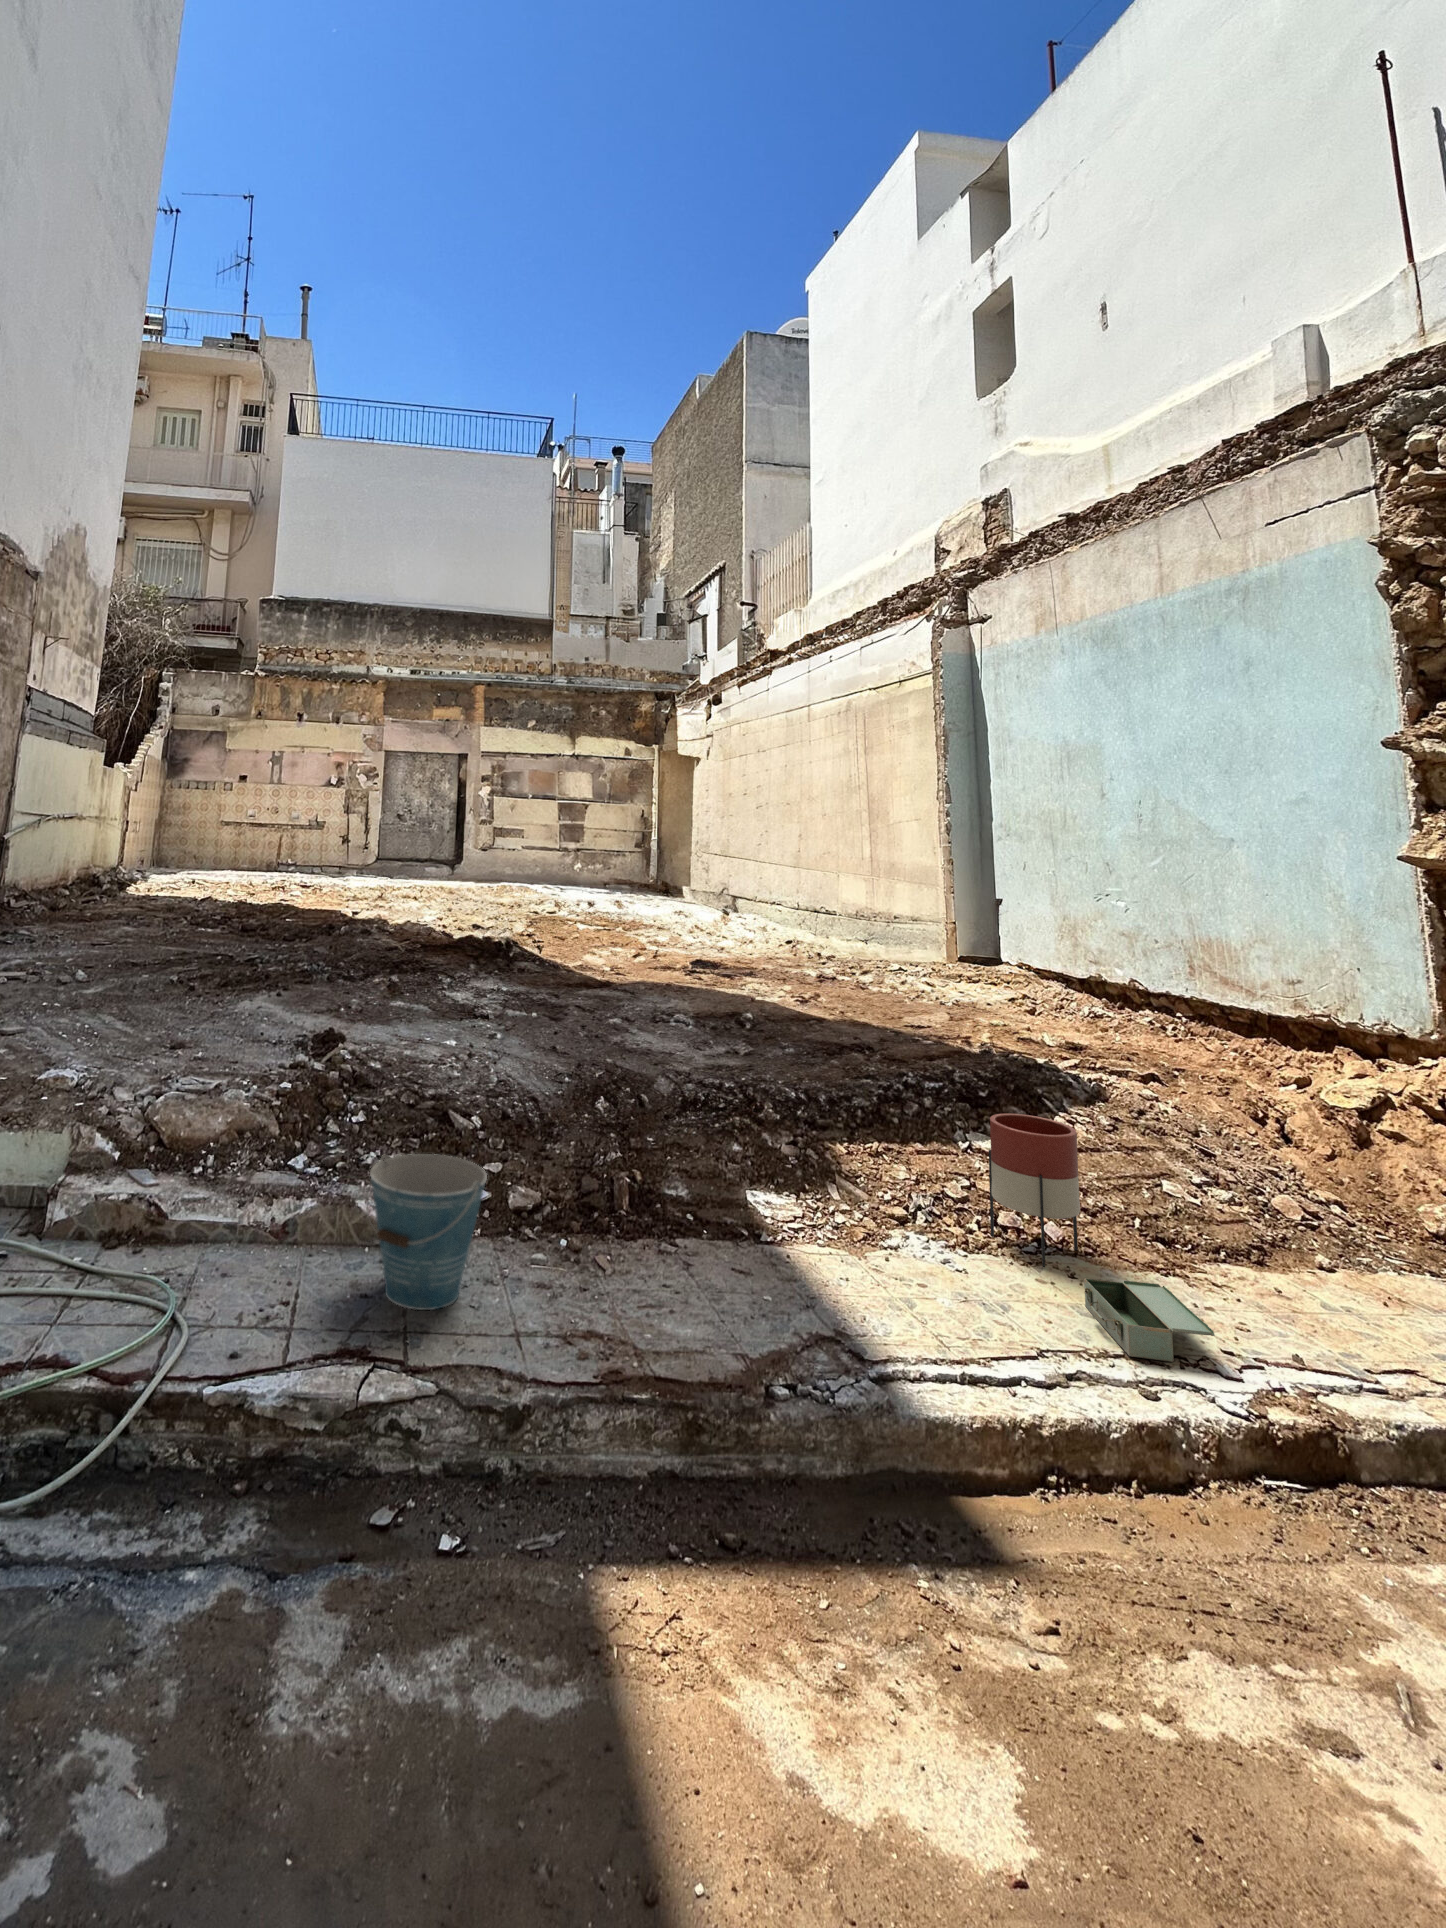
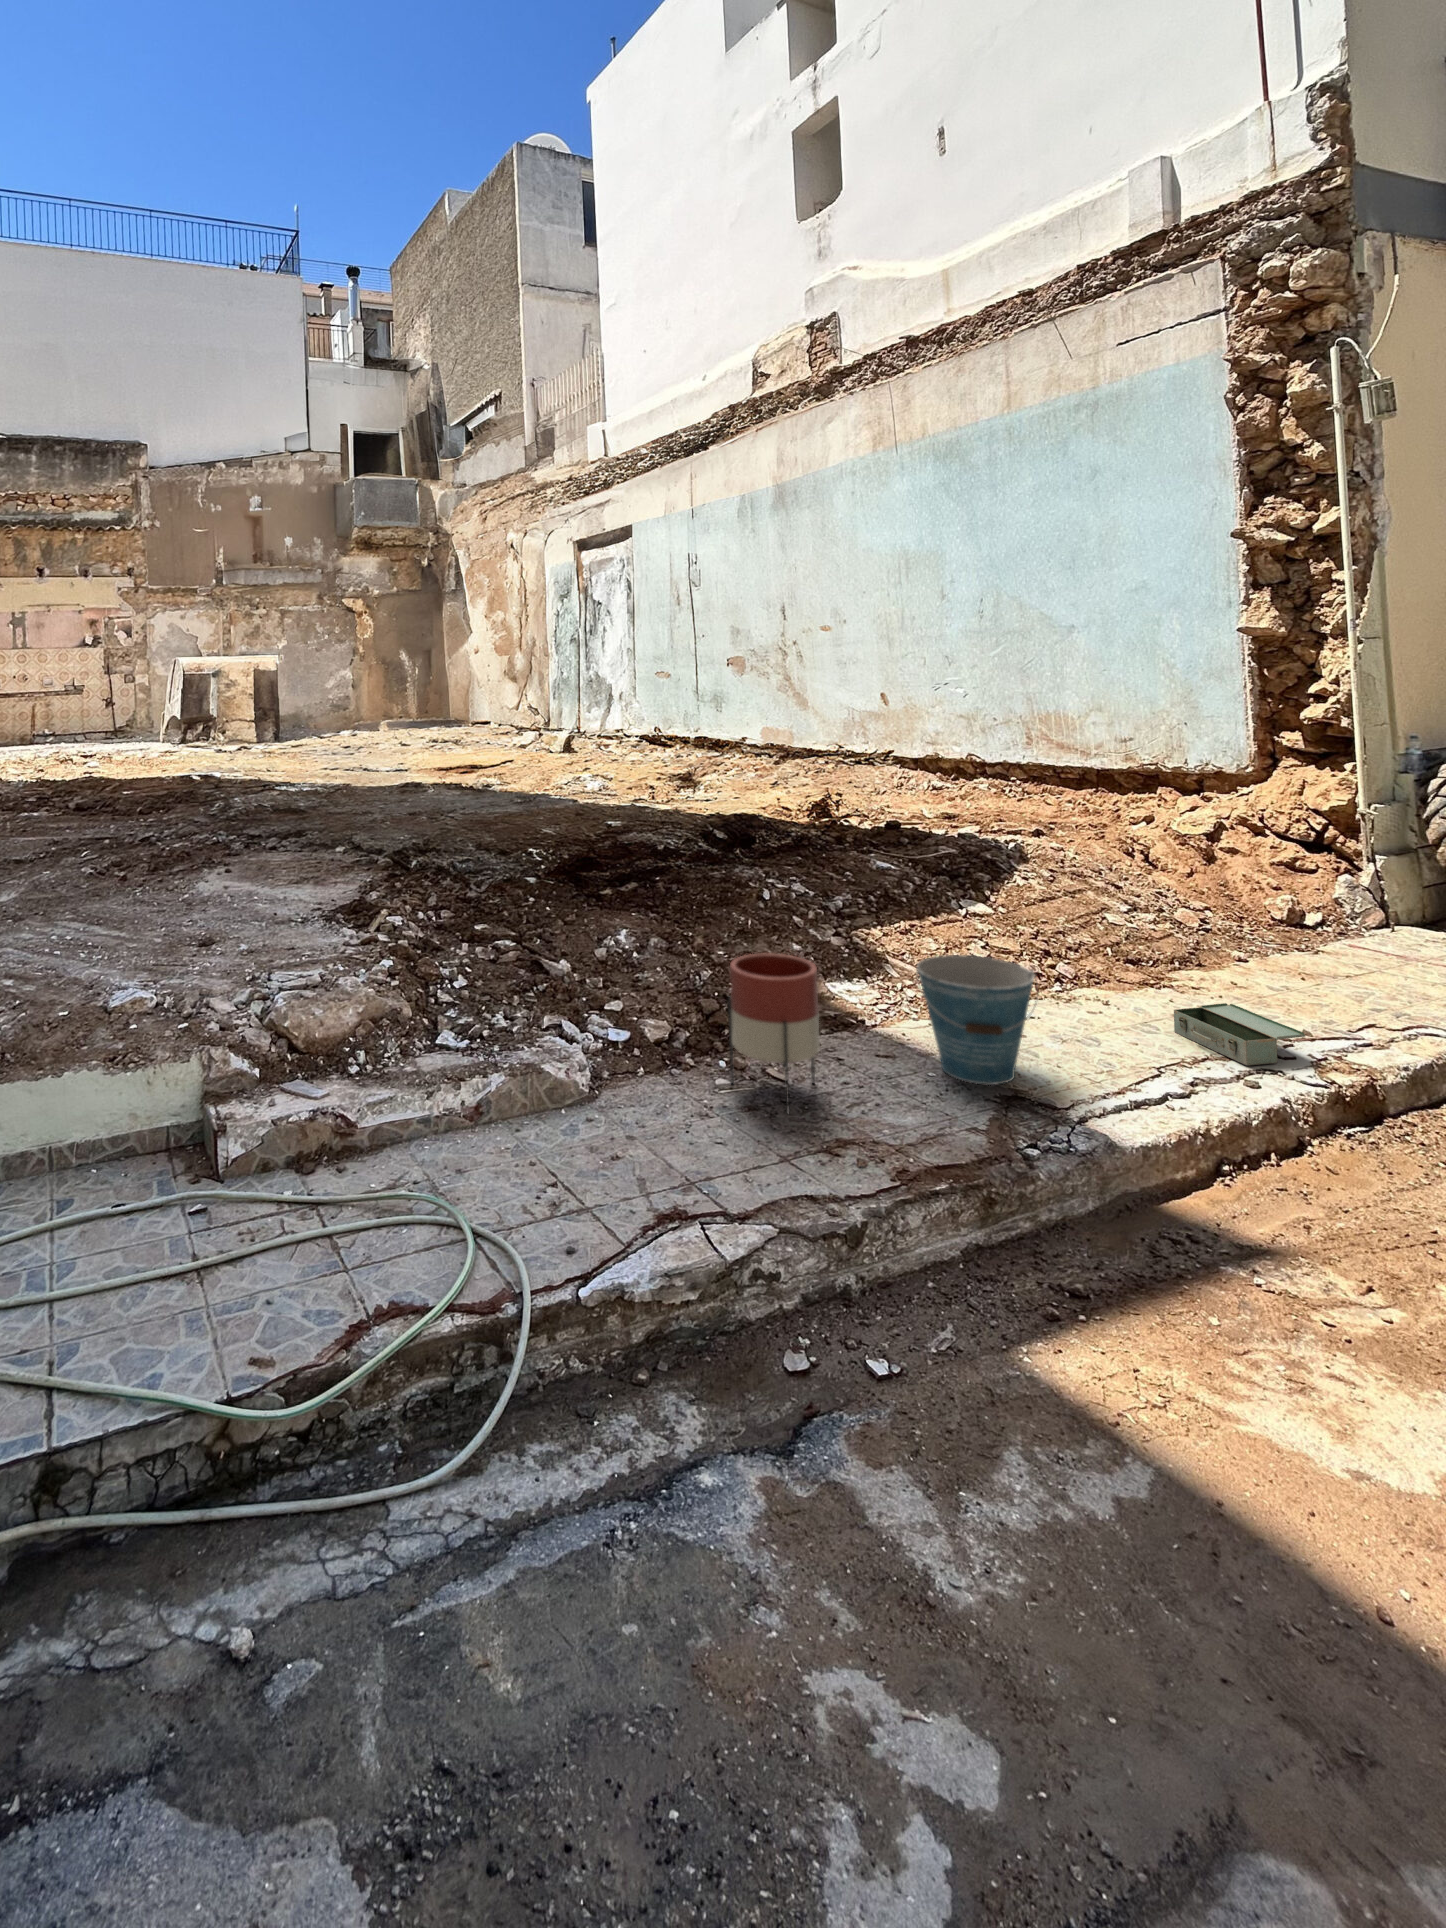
planter: present [989,1113,1080,1268] -> present [728,953,820,1114]
bucket: present [365,1154,487,1310] -> present [916,955,1036,1085]

